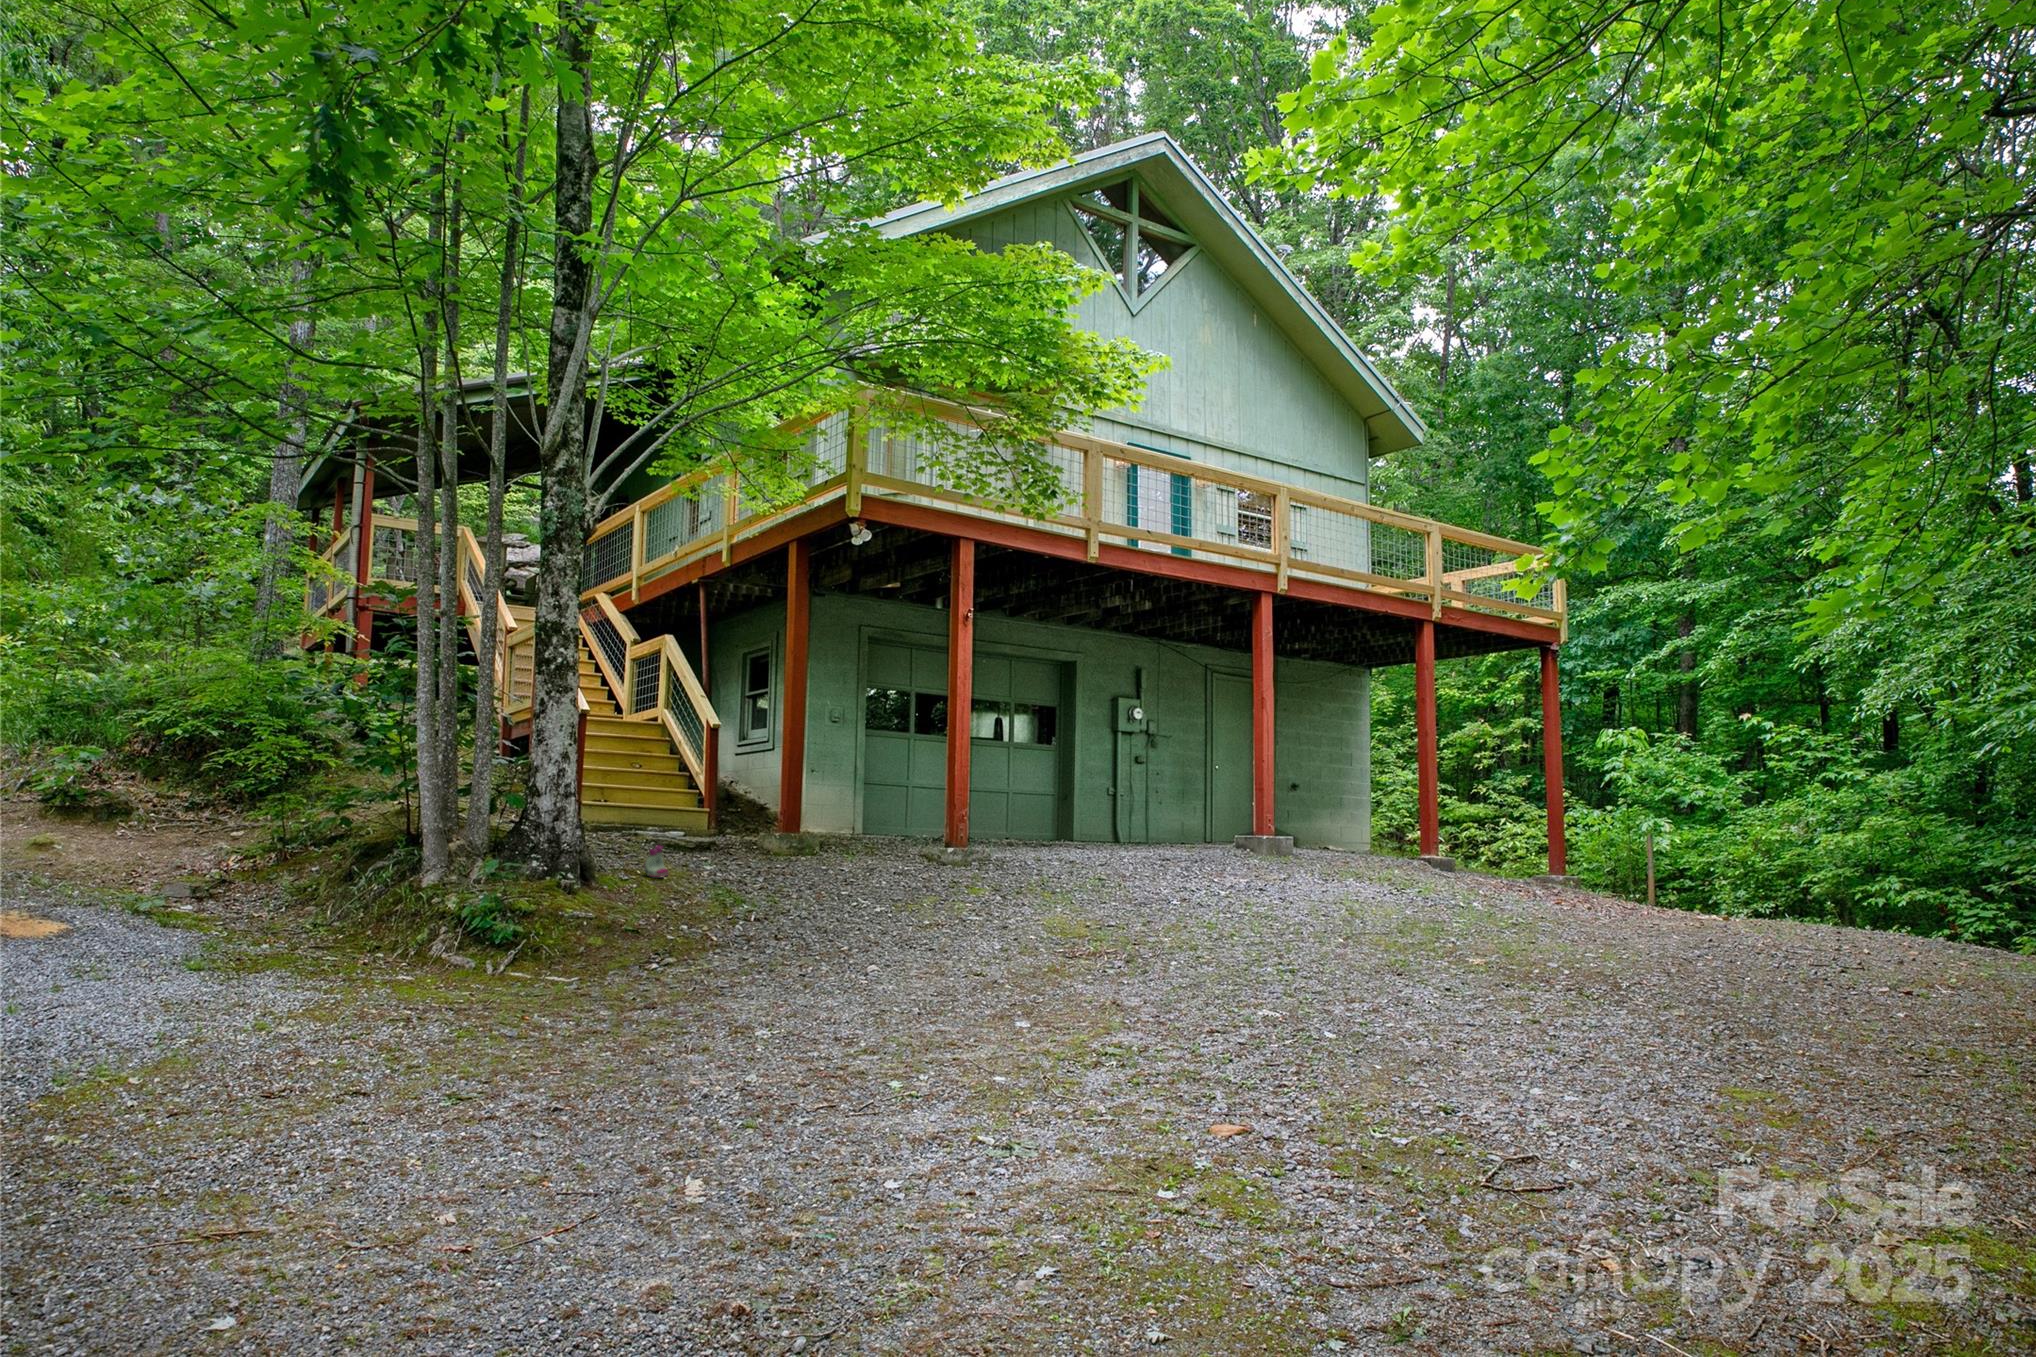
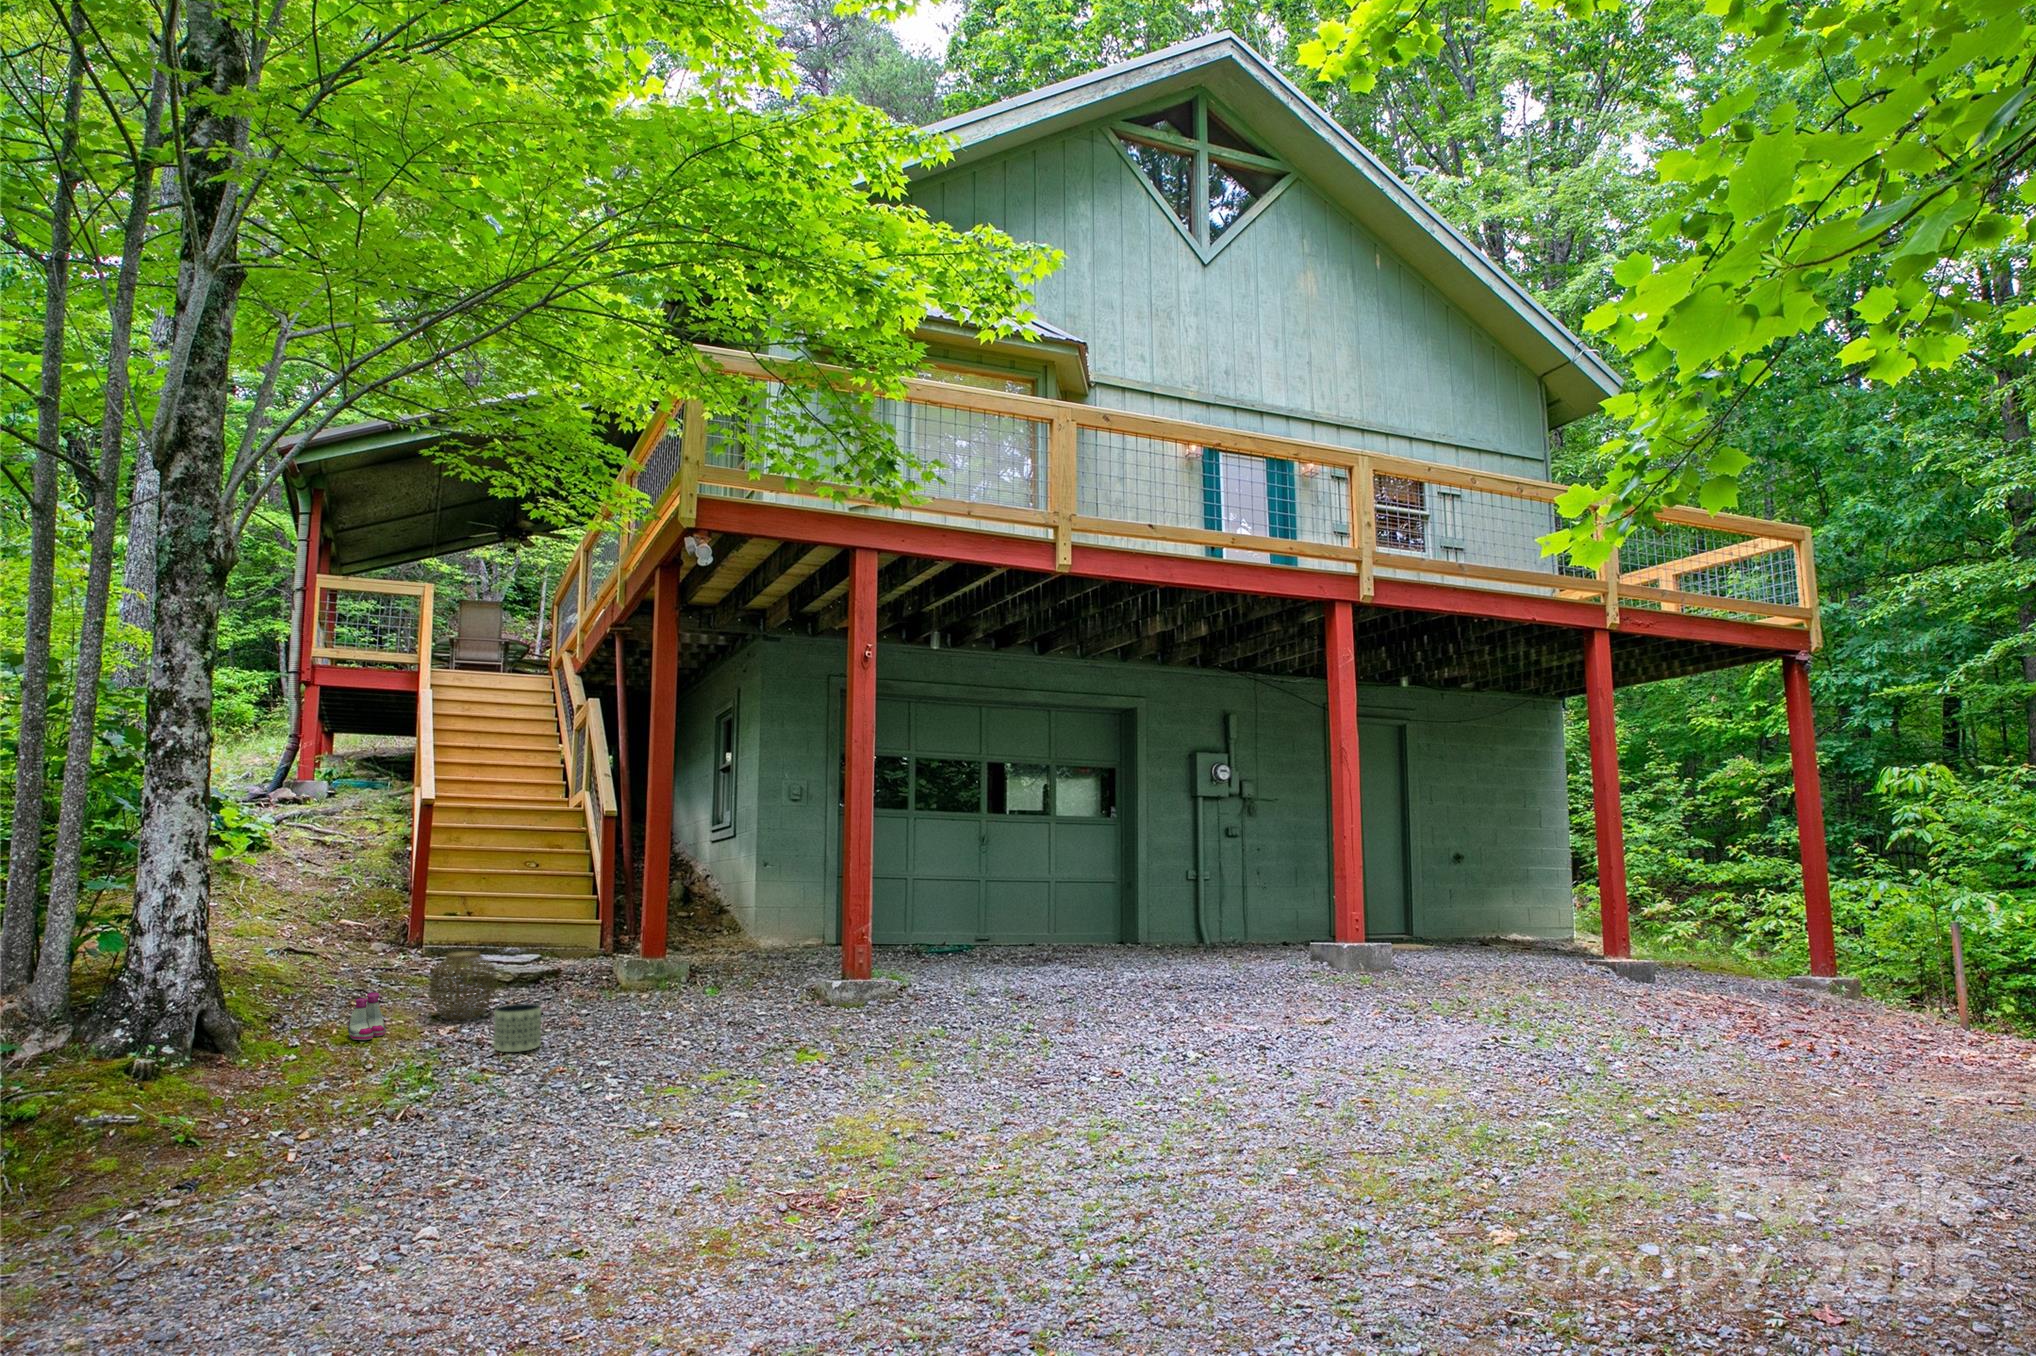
woven basket: none [683,820,728,868] -> present [430,951,496,1020]
planter: none [760,854,792,885] -> present [494,1004,541,1052]

